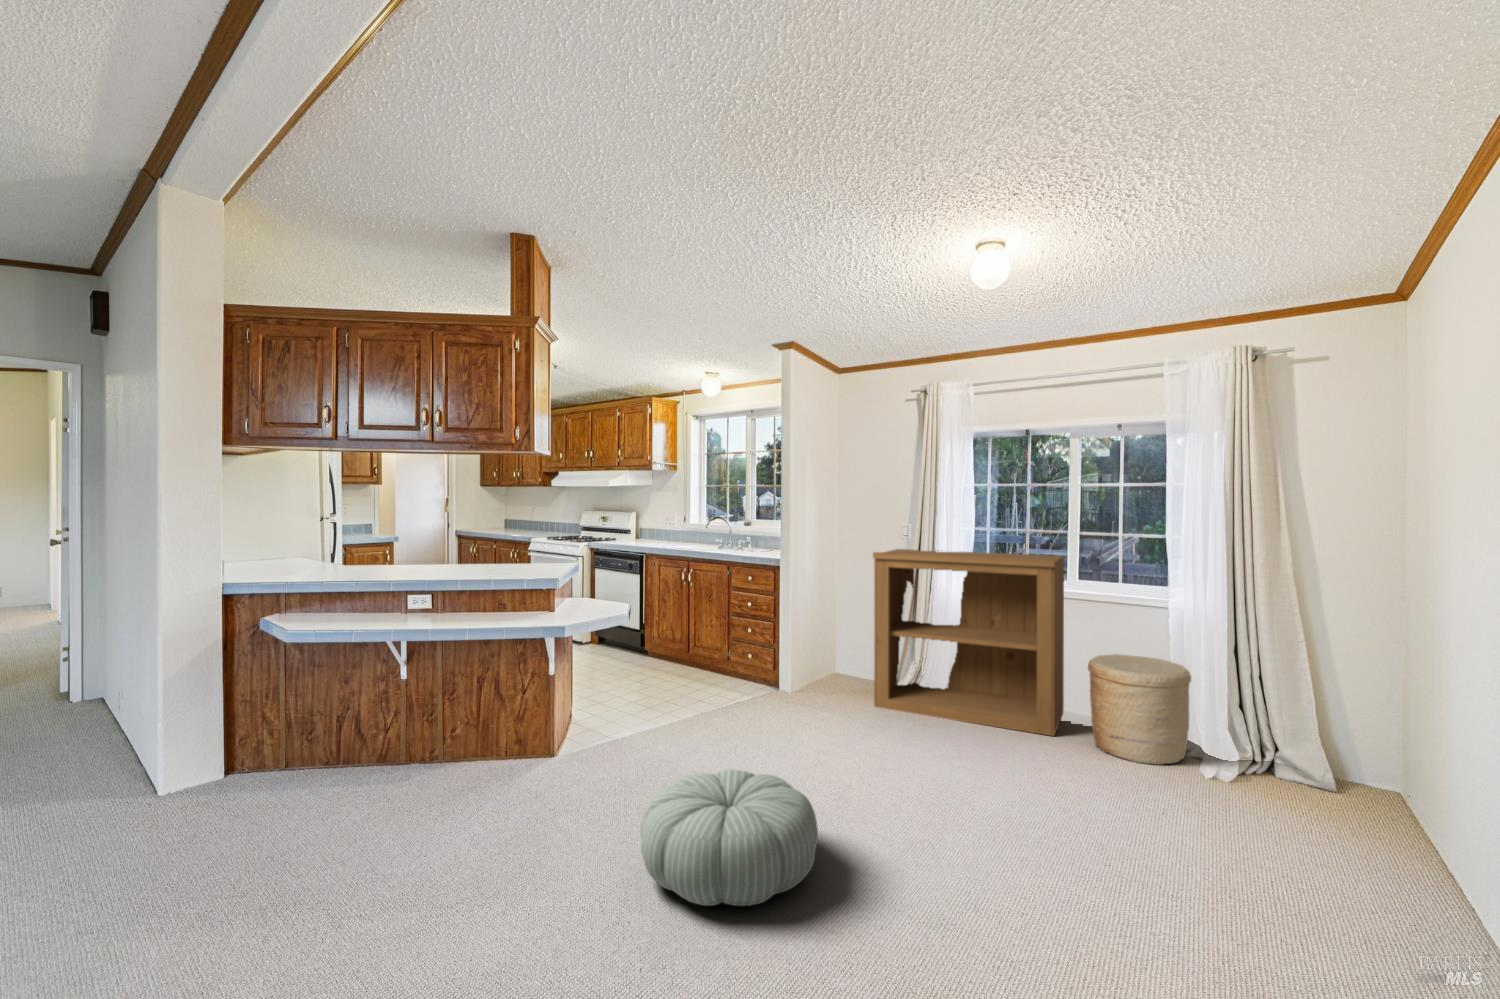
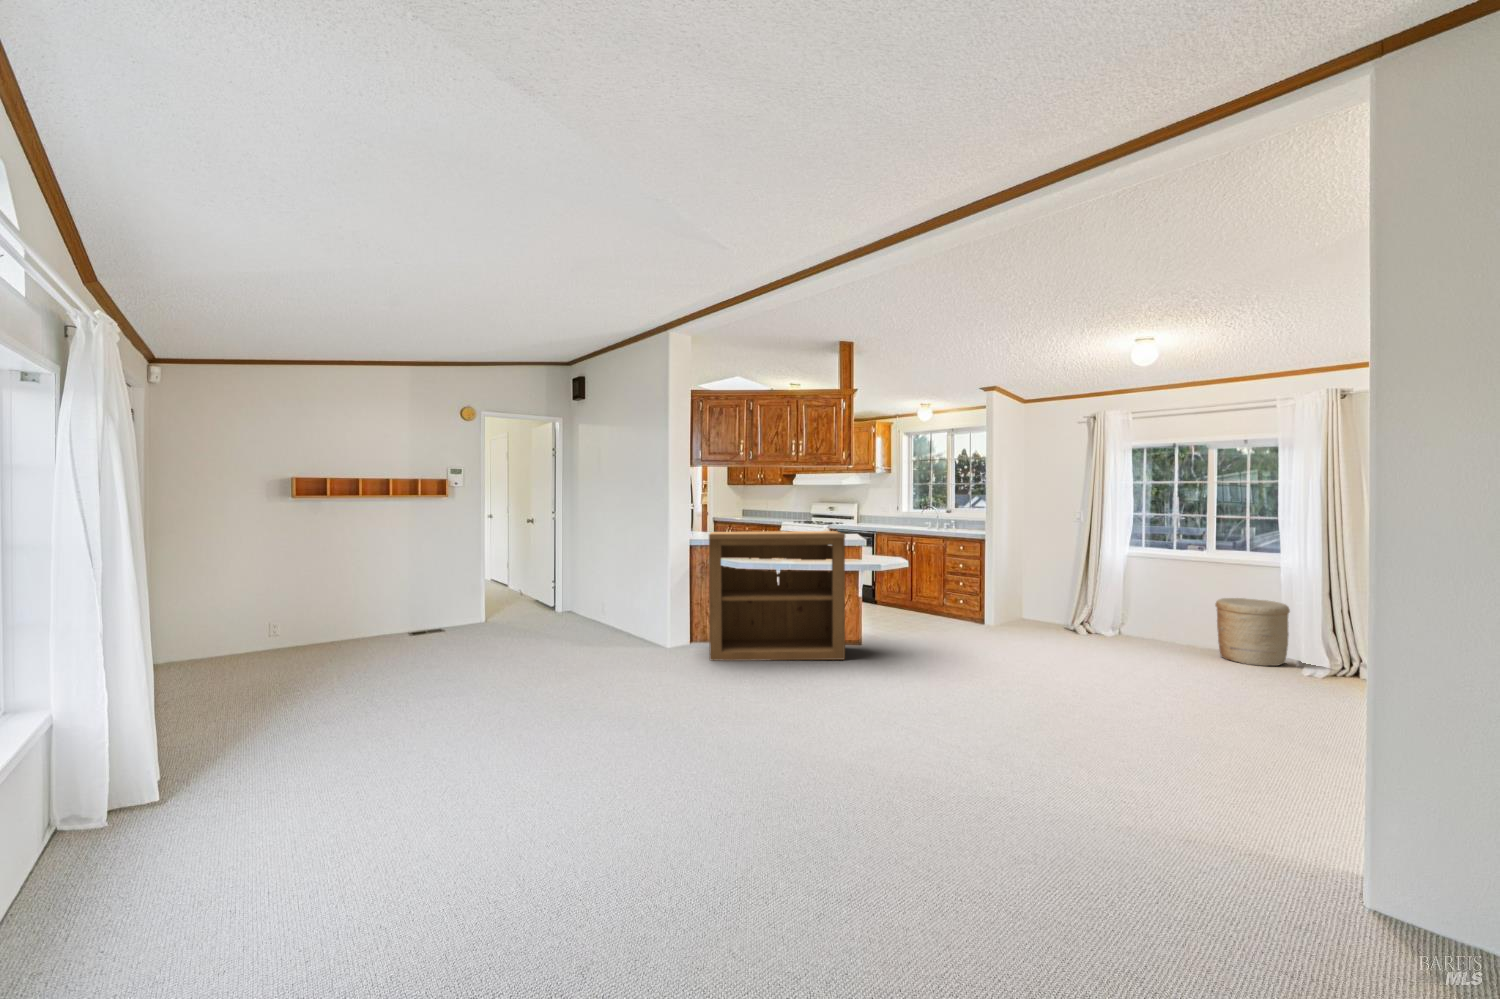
bookshelf: present [873,549,1064,736] -> present [709,531,845,661]
pouf: present [641,769,818,906] -> none [945,640,1043,695]

